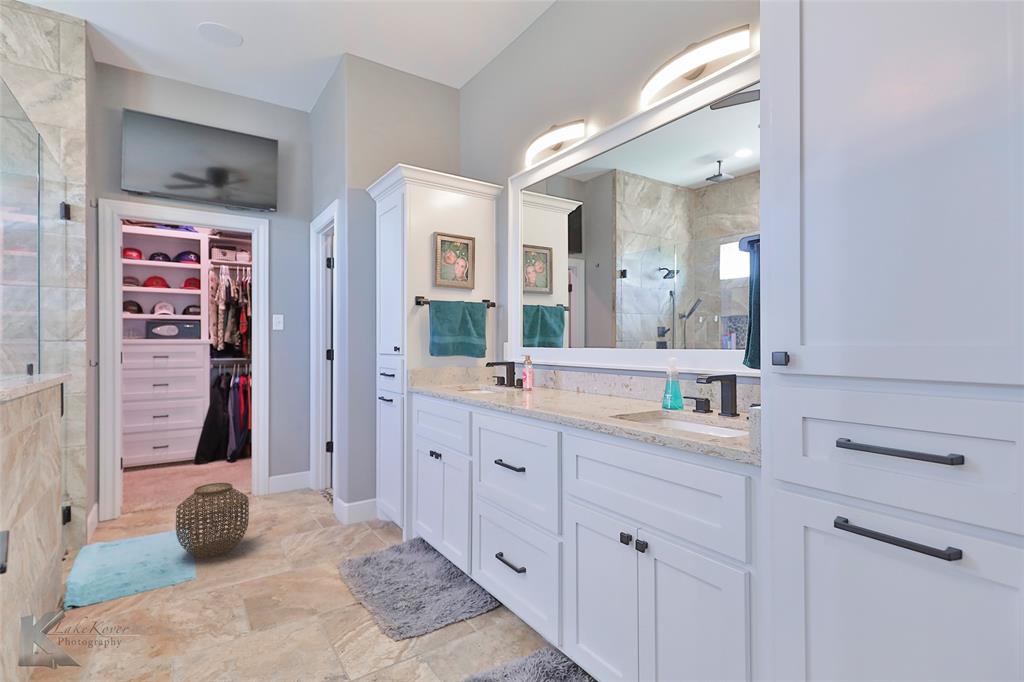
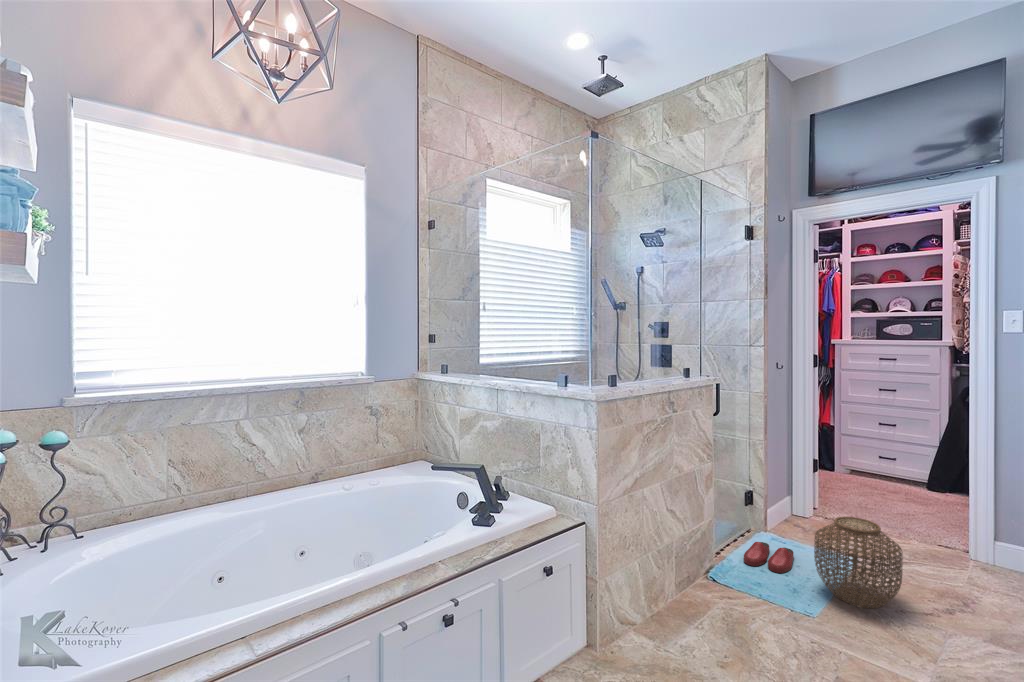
slippers: none [85,544,143,577] -> present [744,542,794,573]

